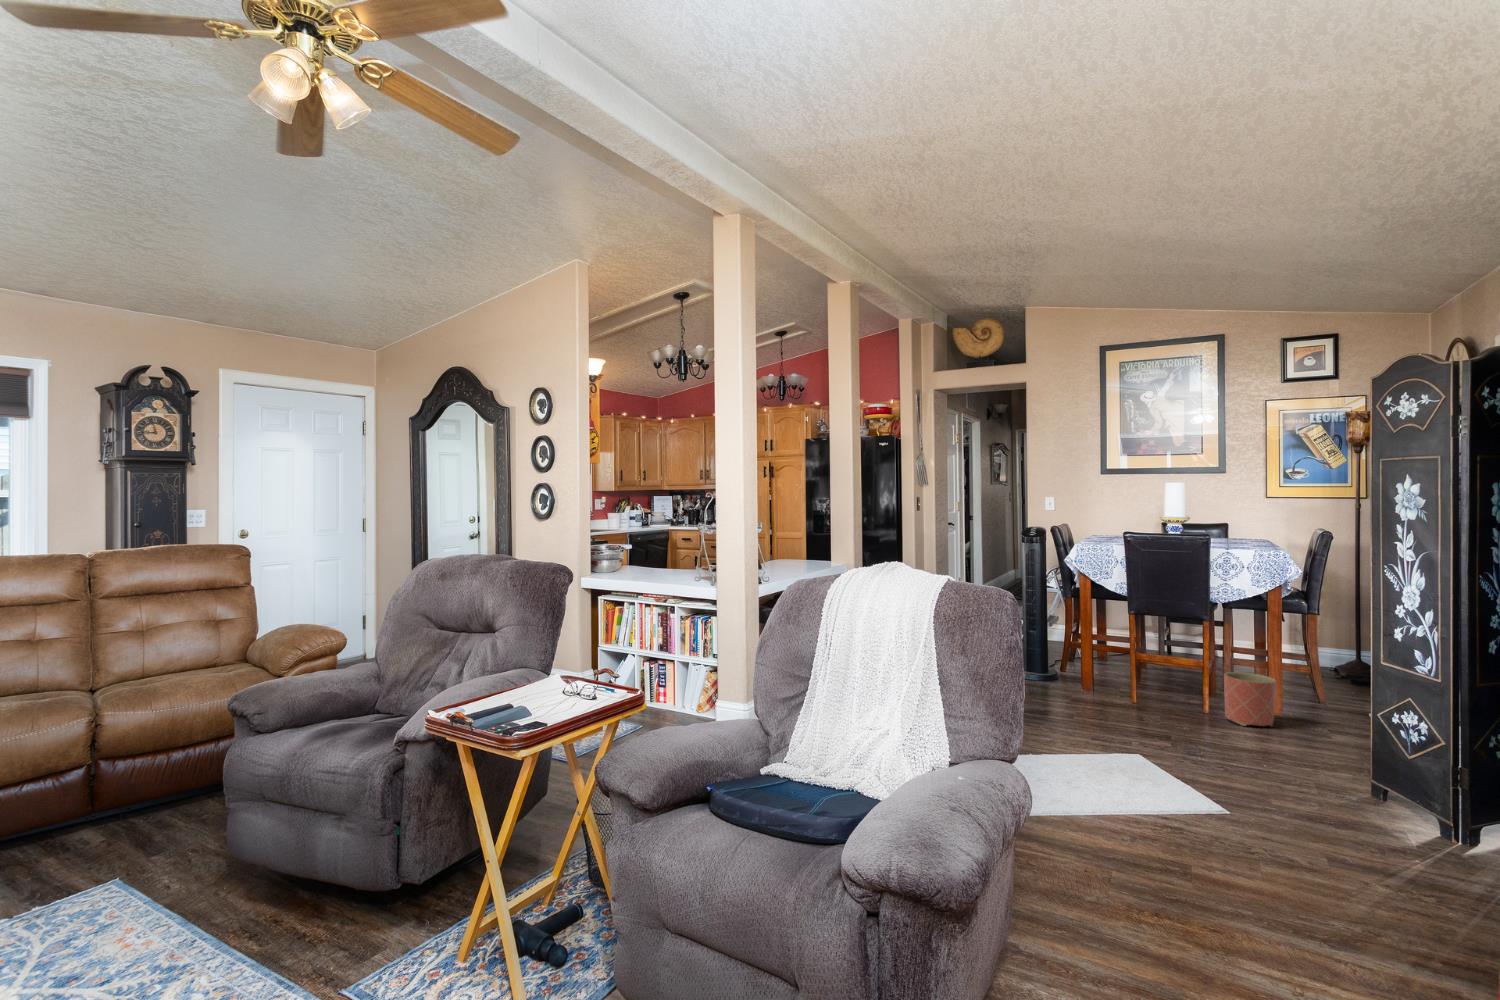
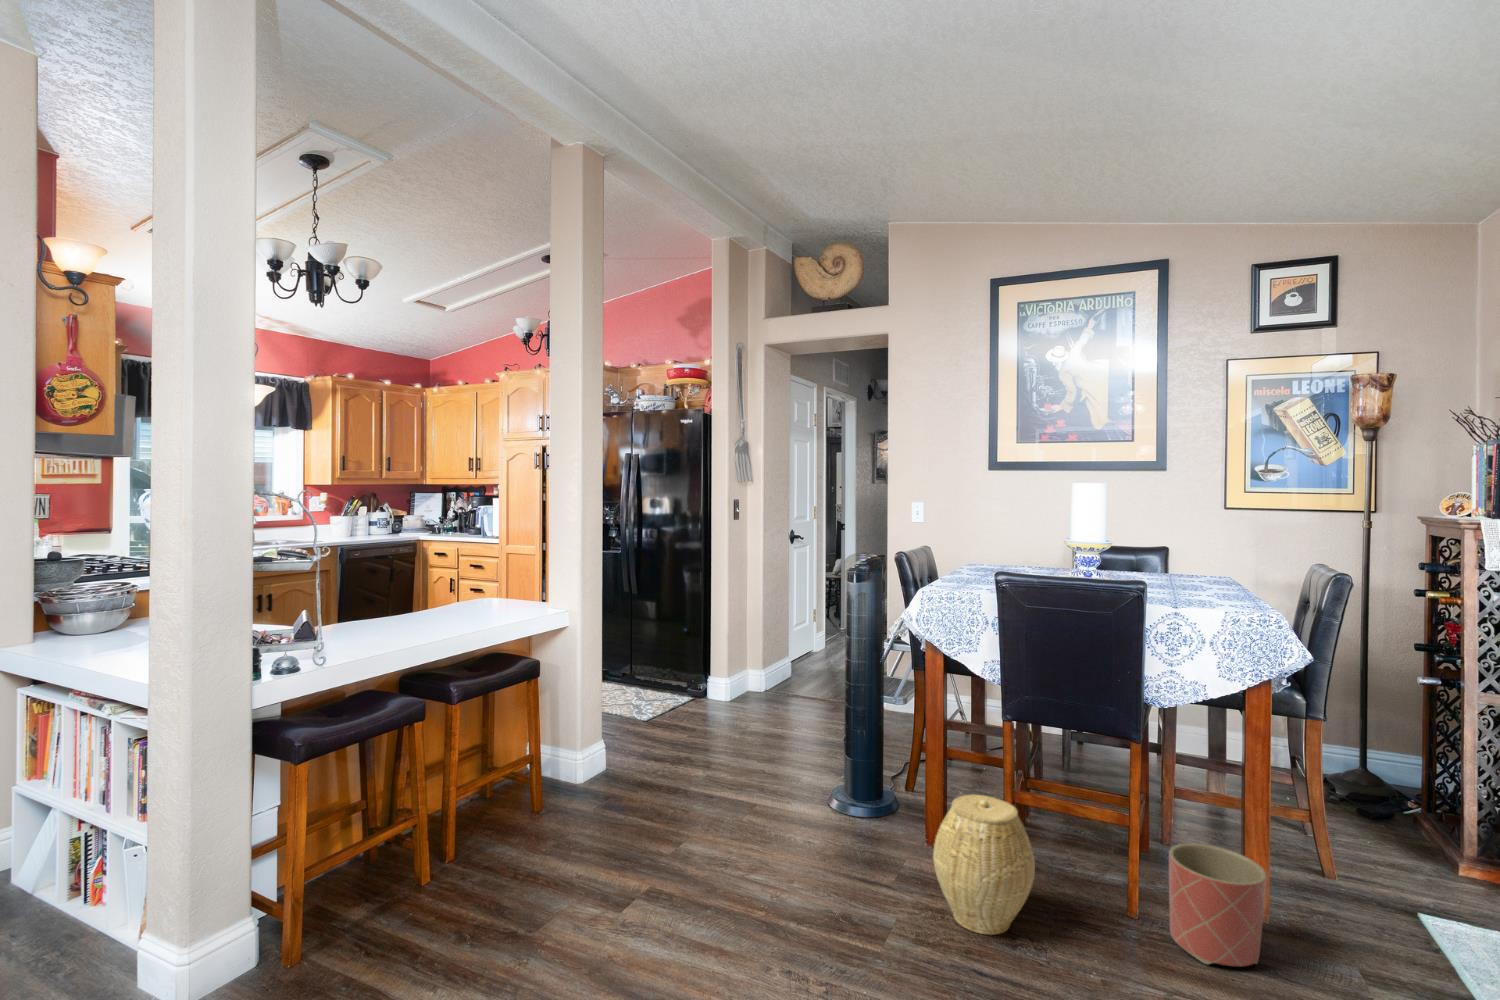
woven basket: none [1092,650,1150,718] -> present [933,795,1035,935]

